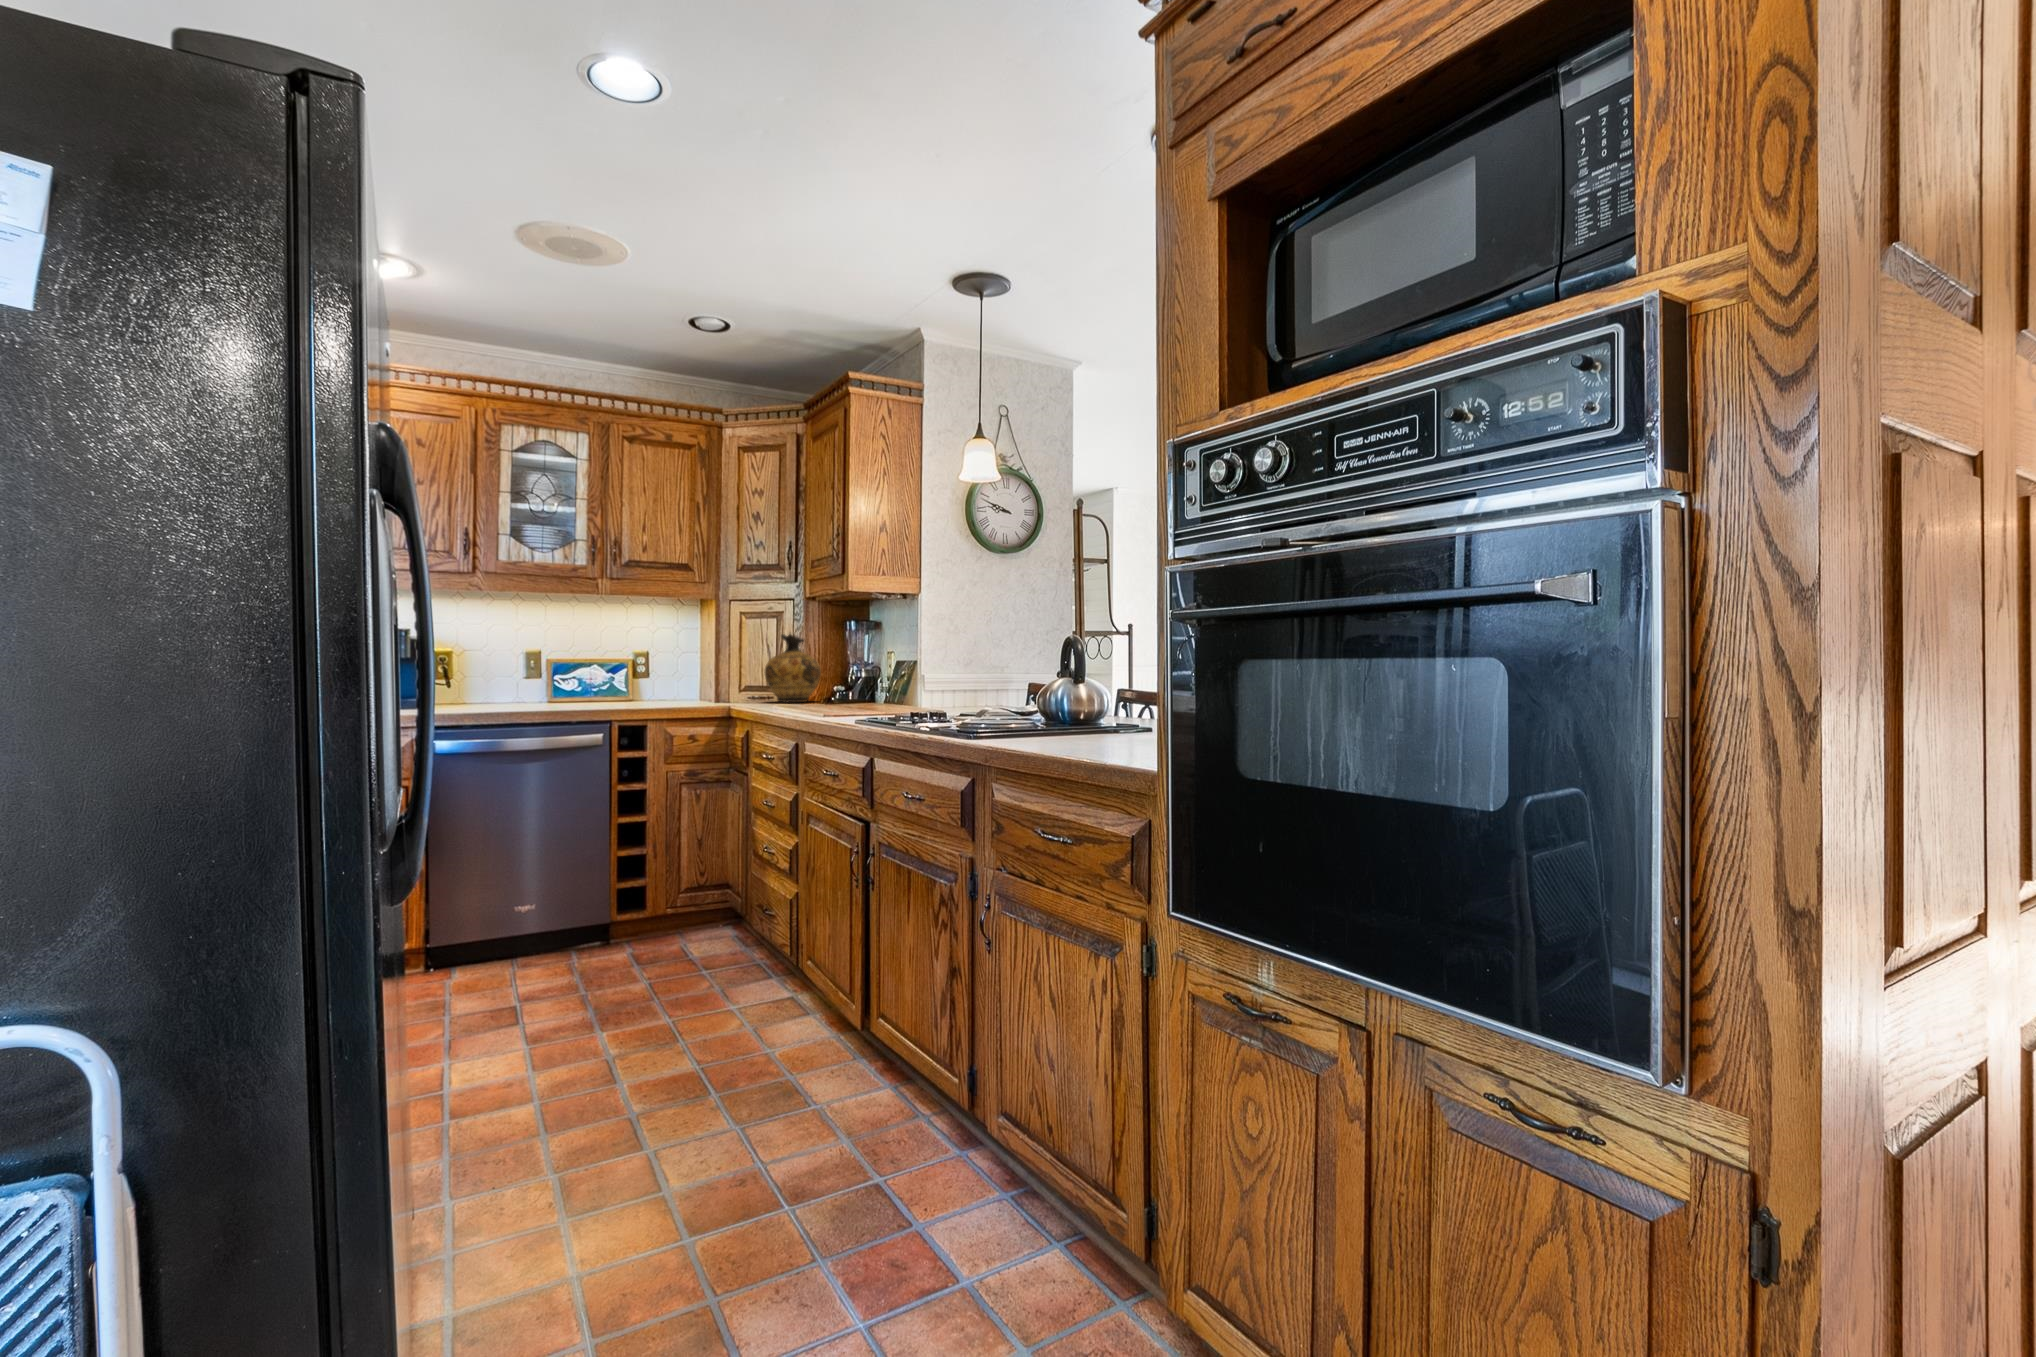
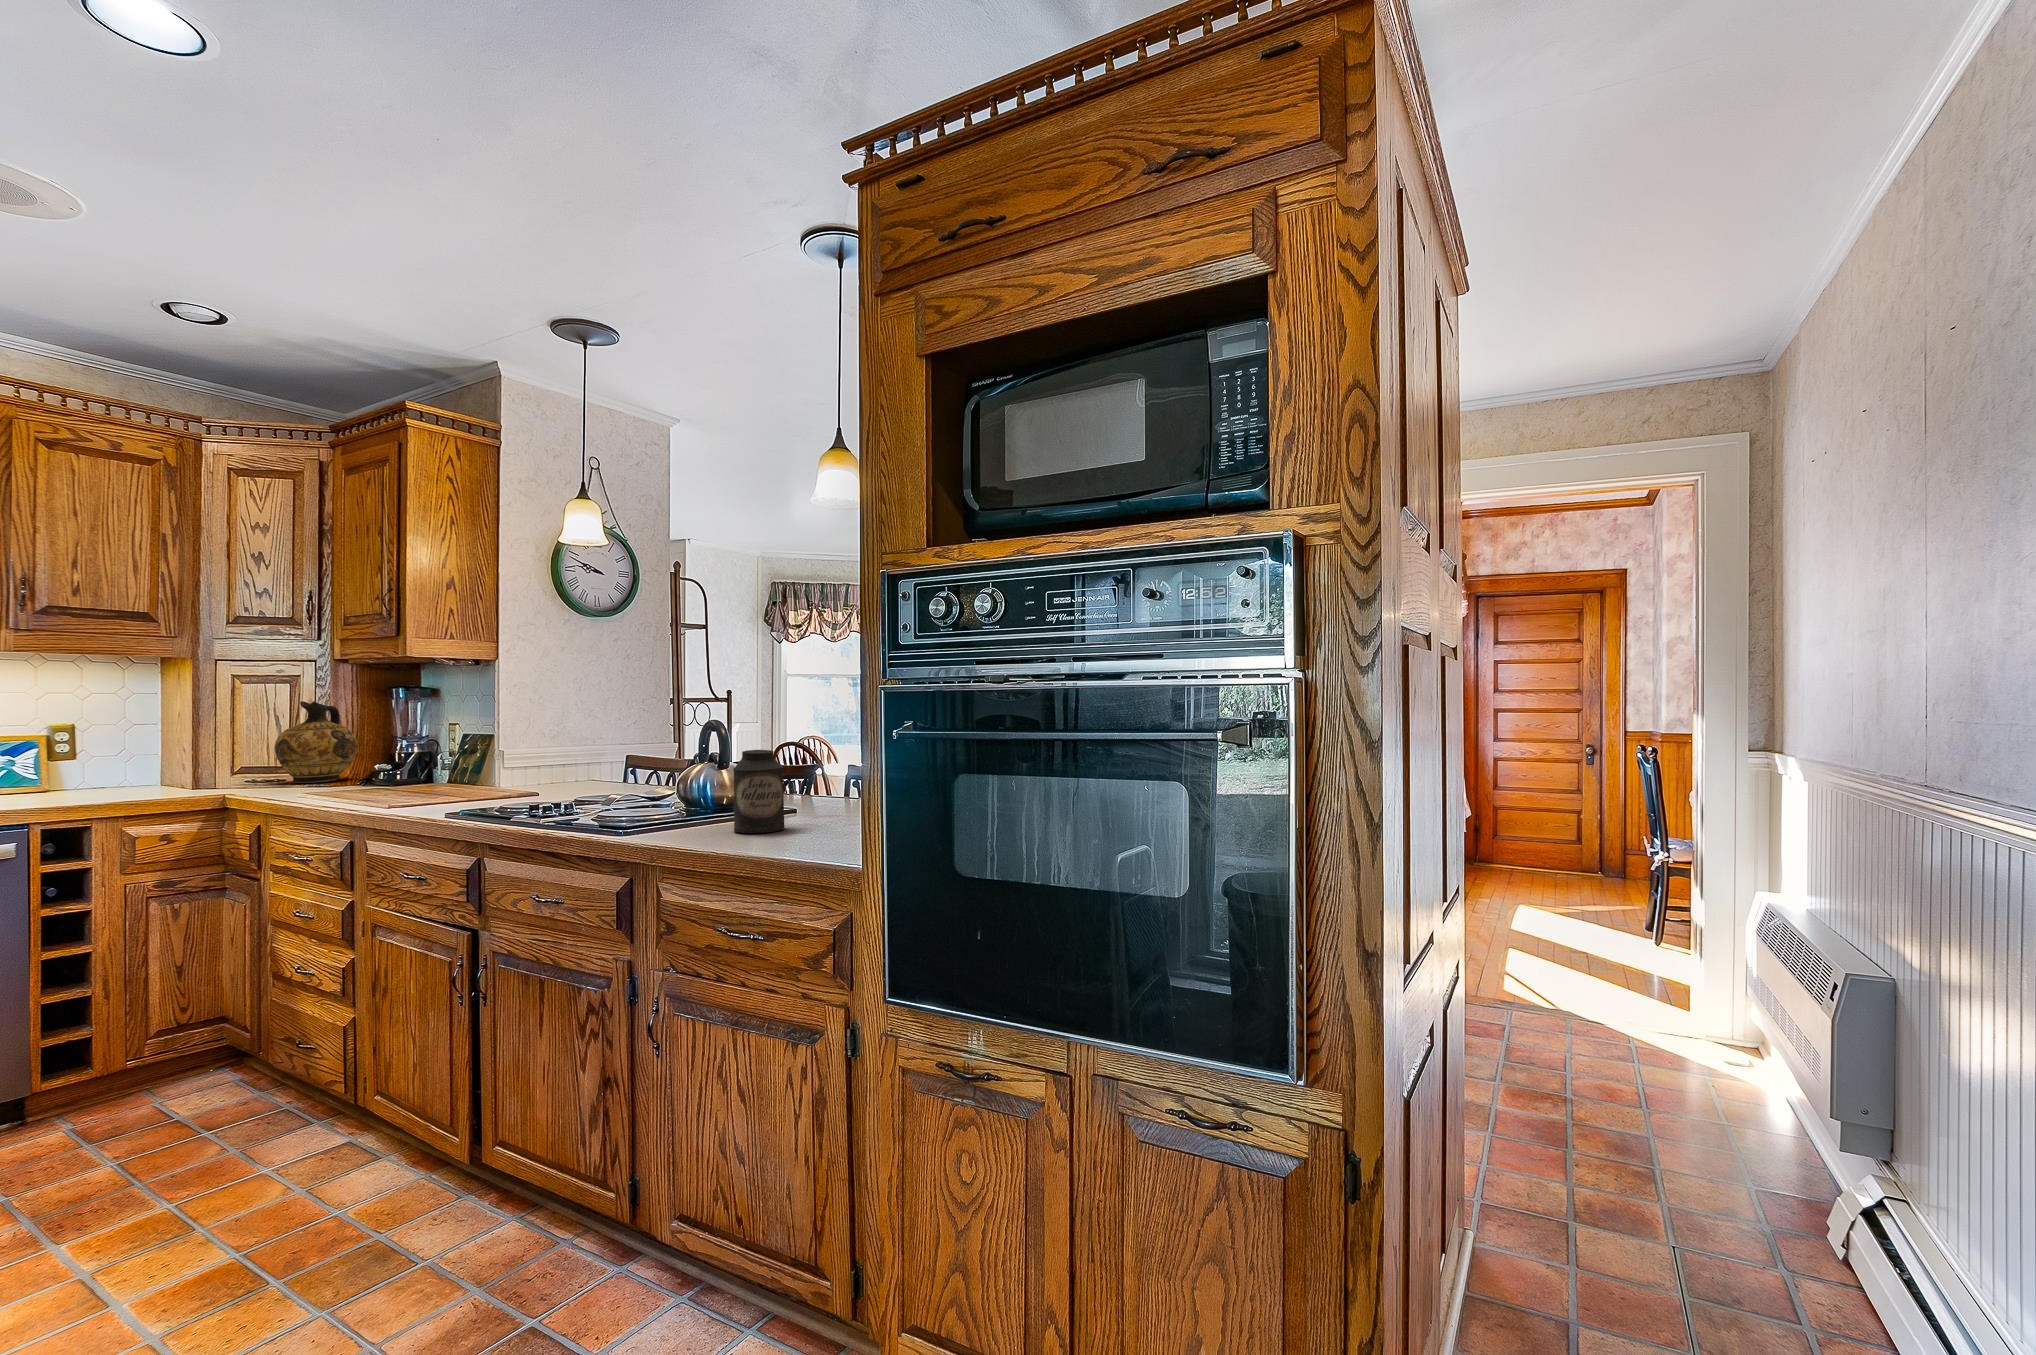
canister: none [1070,663,1120,747] -> present [733,750,785,833]

